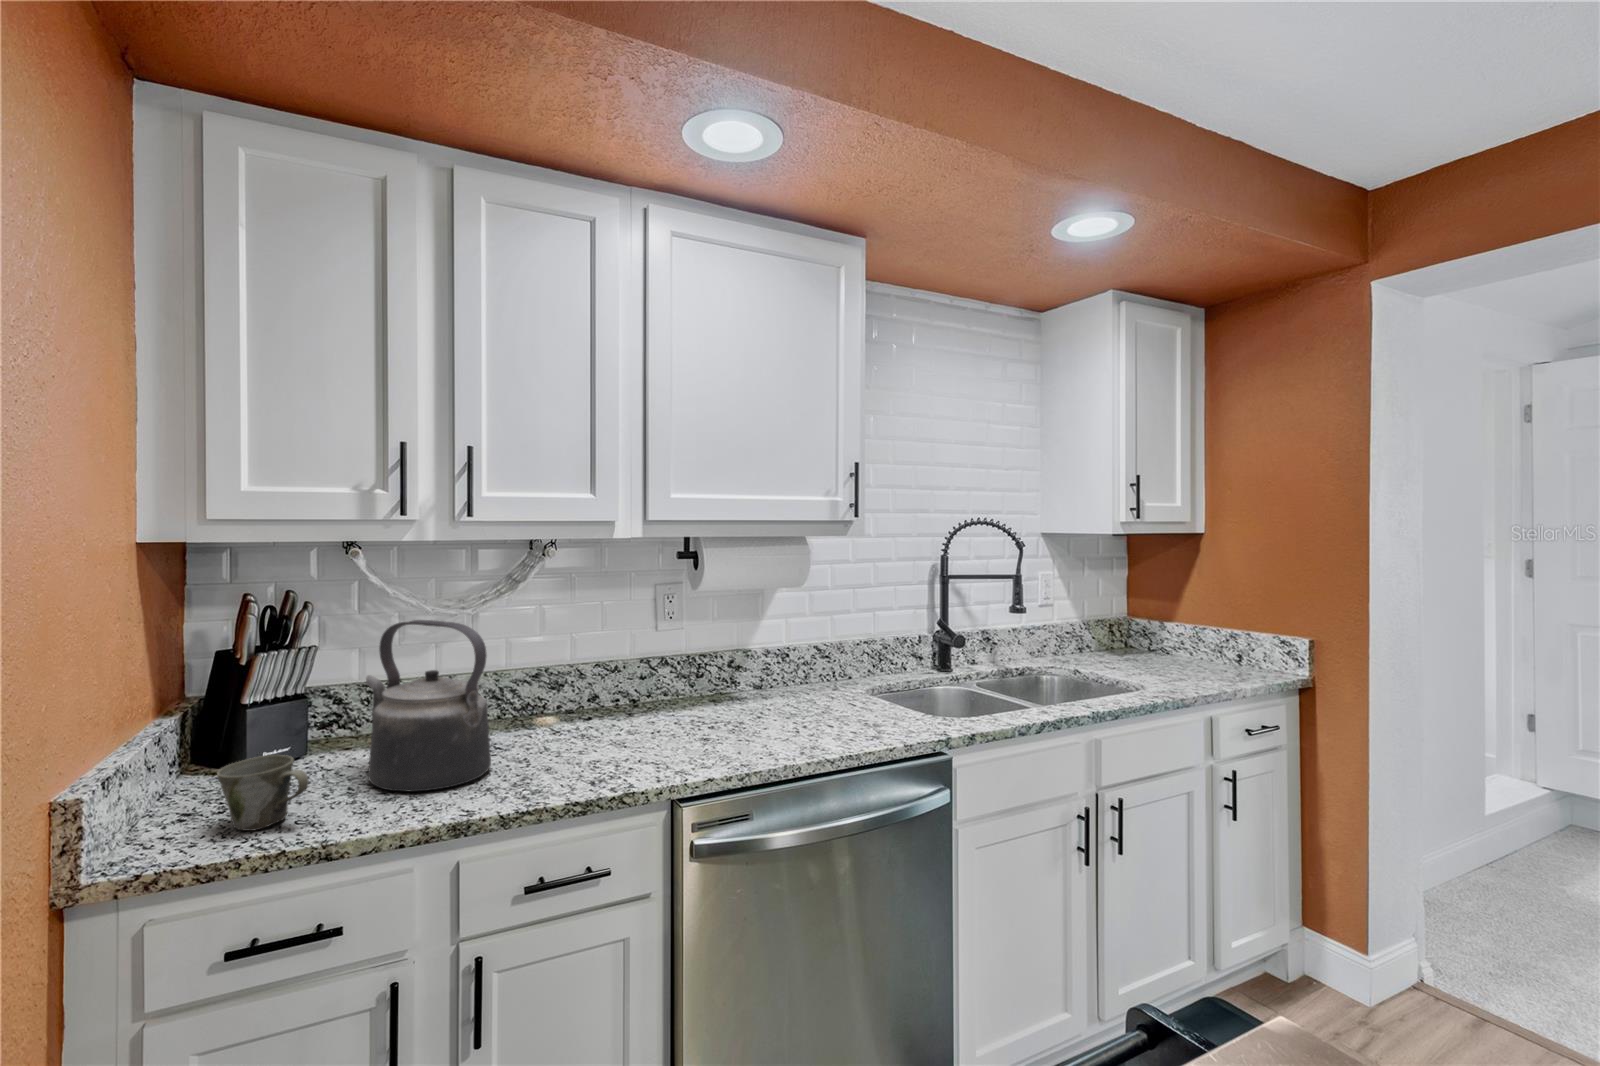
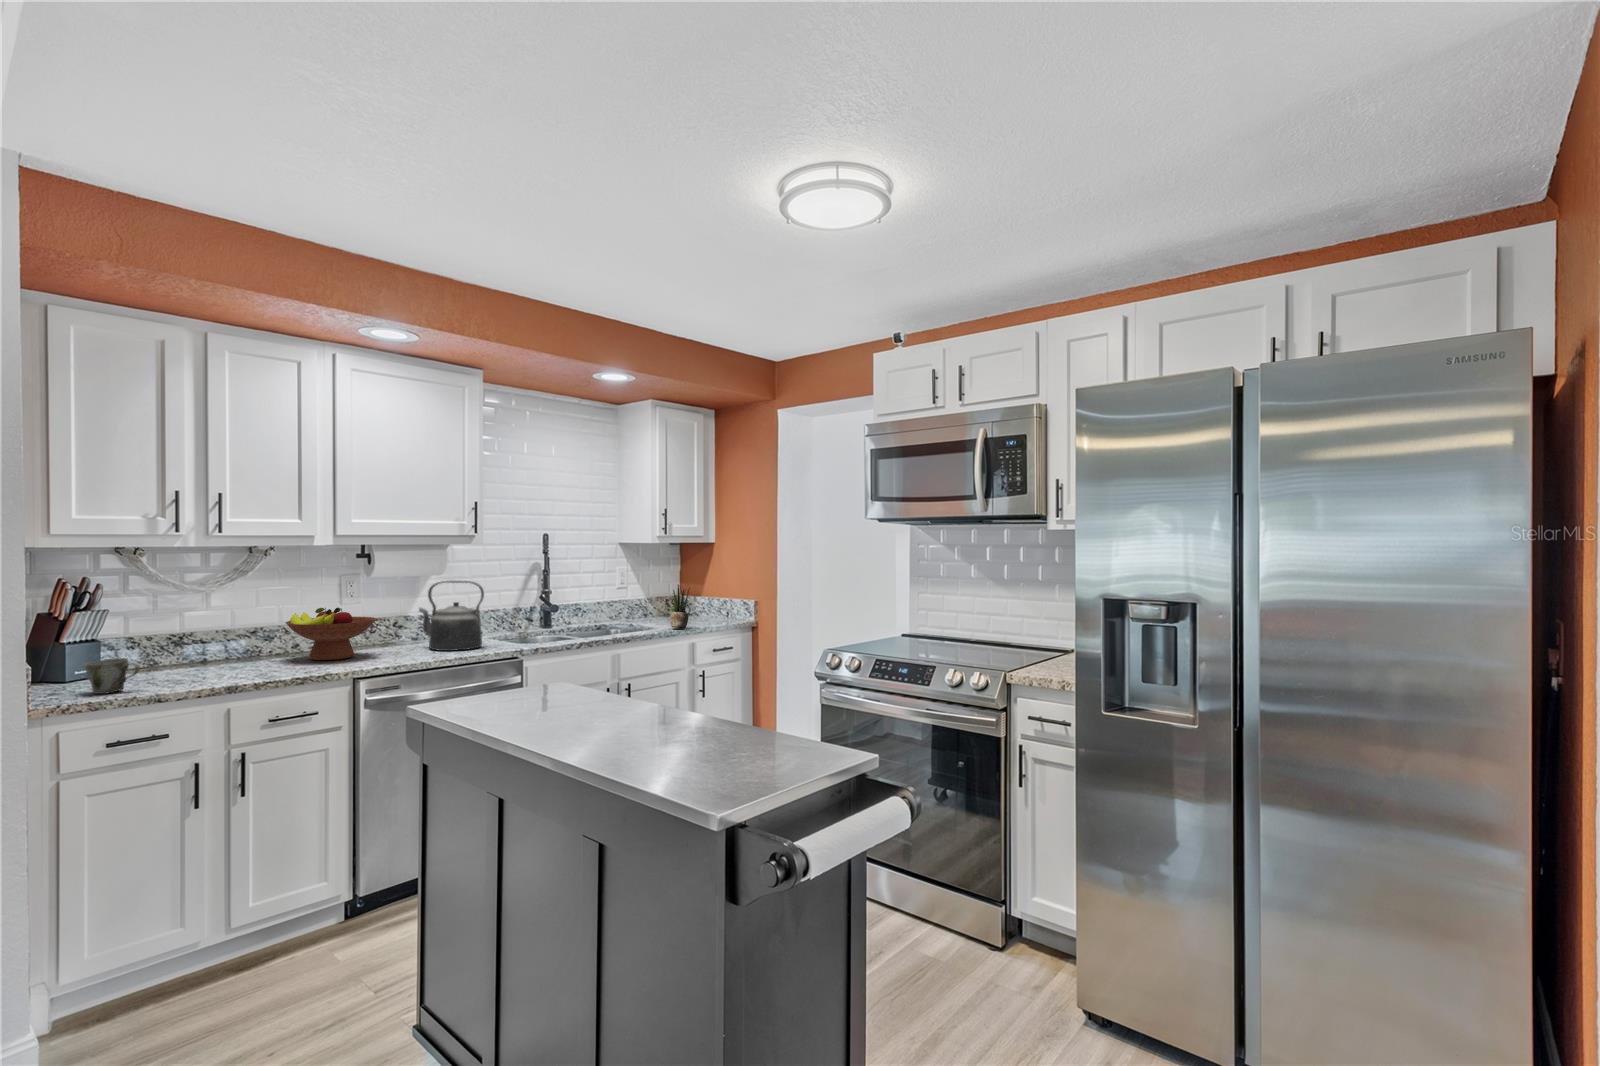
potted plant: none [1151,608,1187,685] -> present [670,584,690,628]
kettle: present [366,620,491,792] -> present [419,581,484,651]
fruit bowl: none [570,646,708,740] -> present [286,608,377,660]

